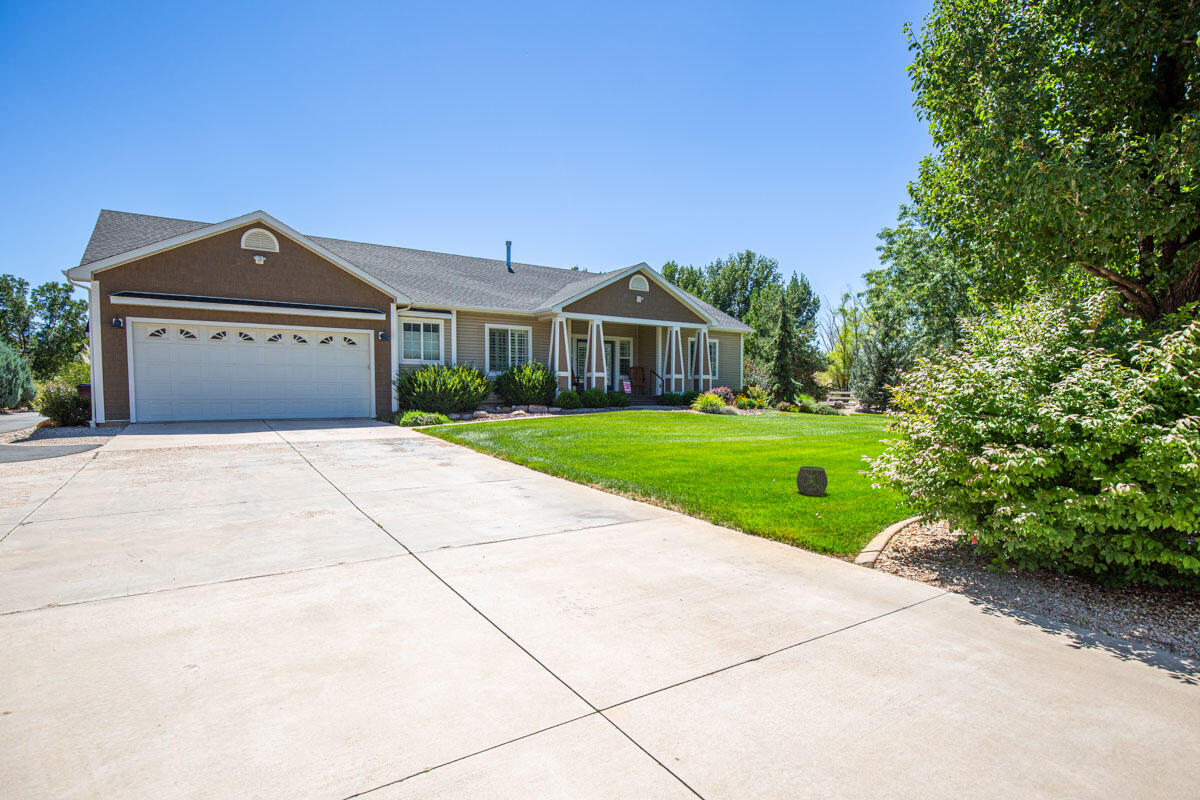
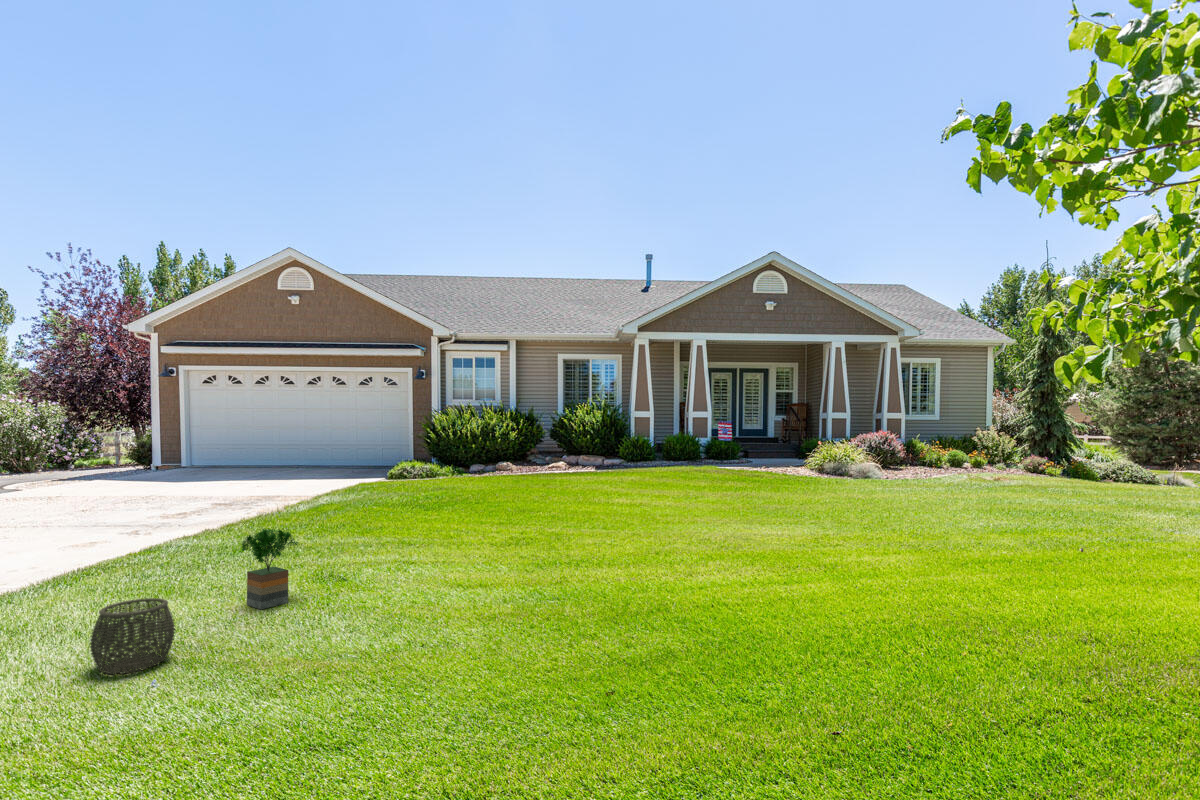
potted tree: none [745,440,772,479] -> present [241,529,299,609]

